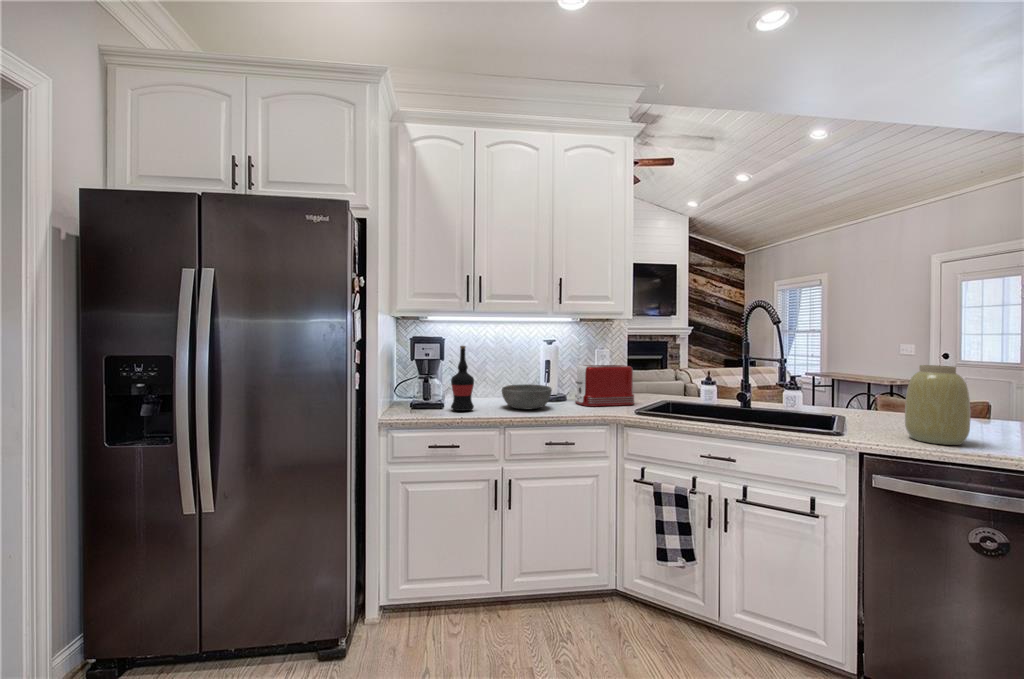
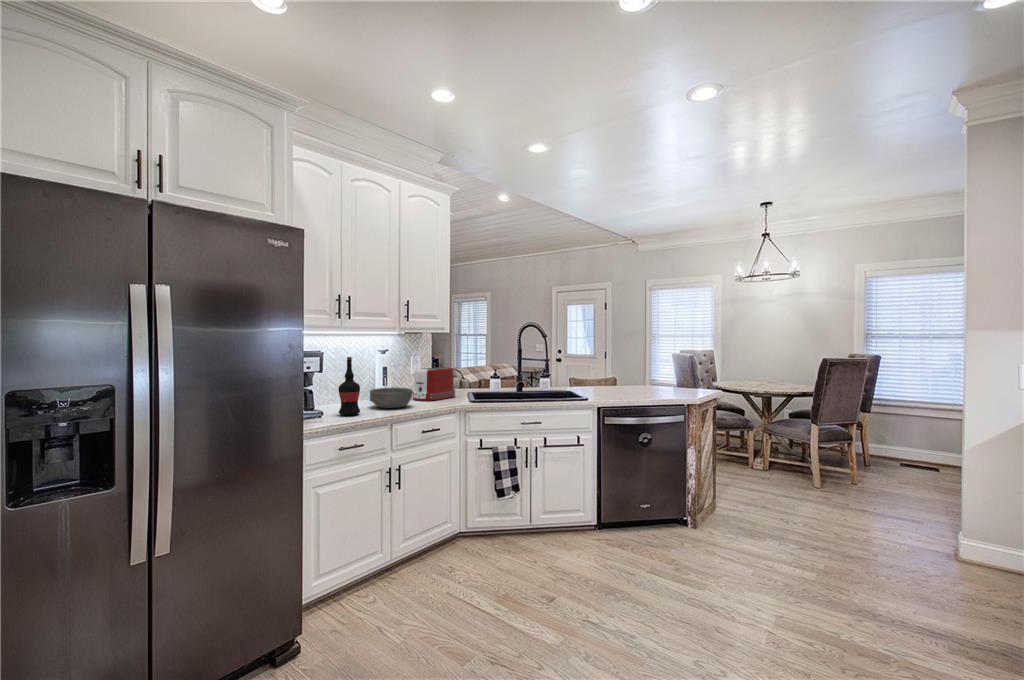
vase: present [905,365,971,445] -> none [606,357,631,397]

